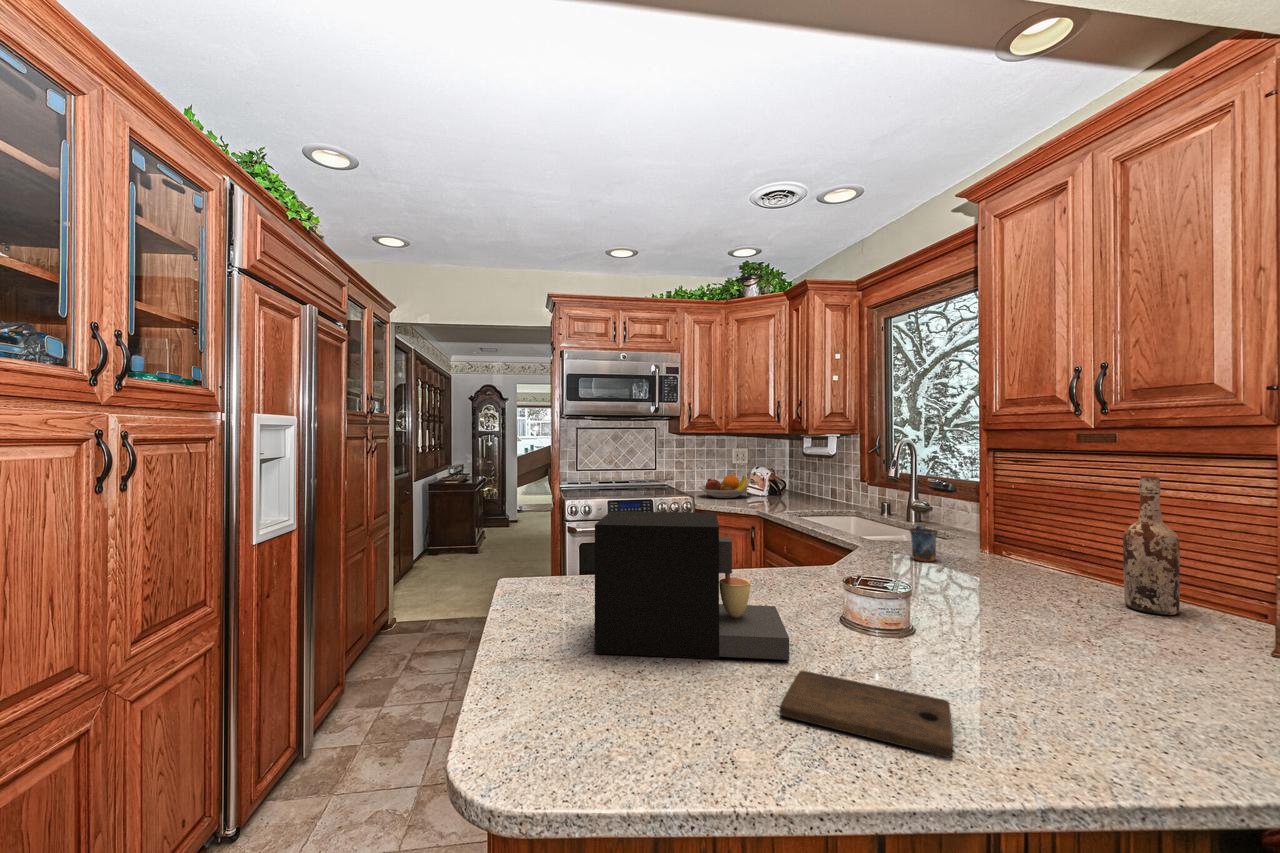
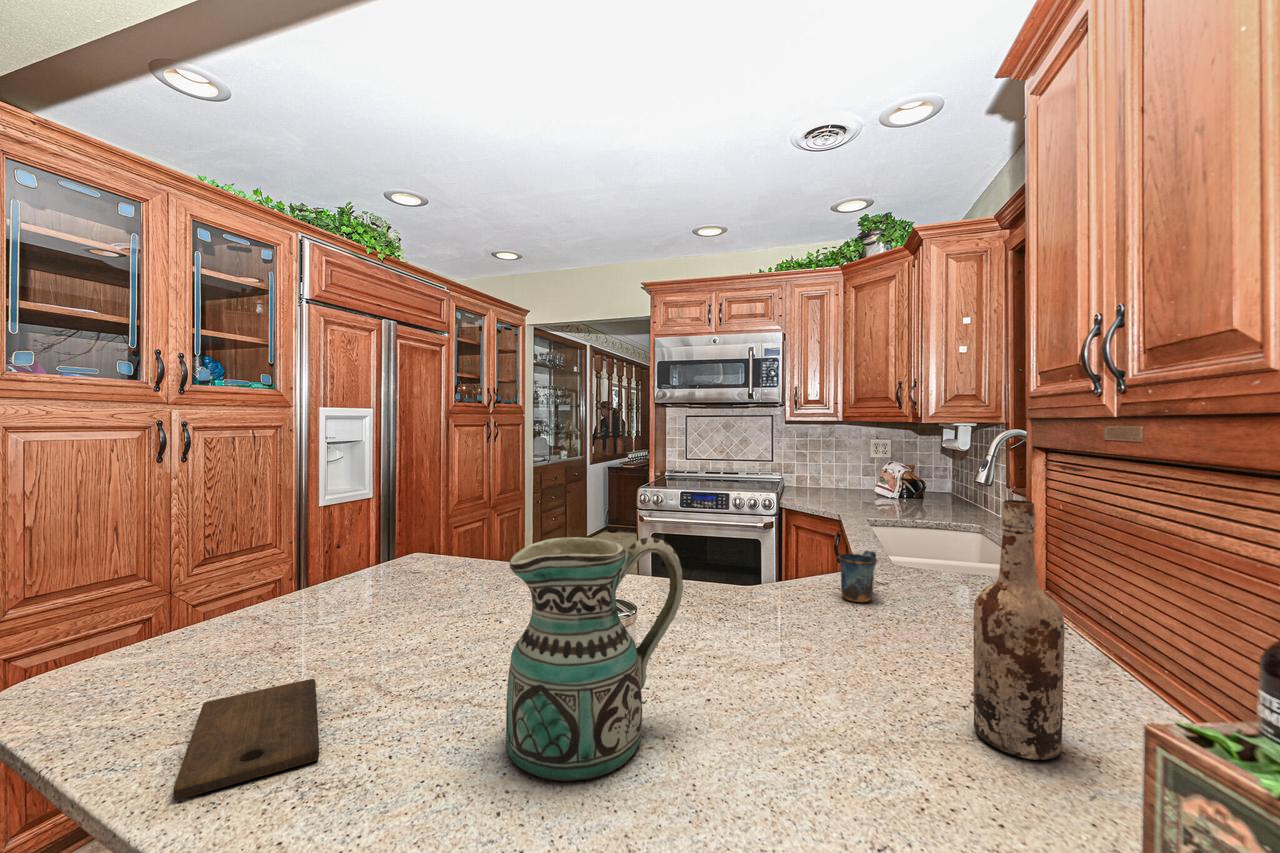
fruit bowl: present [699,475,749,498] -> none [807,472,871,499]
coffee maker: present [595,511,789,660] -> none [271,497,454,668]
ceramic pitcher: none [966,512,1085,678] -> present [506,537,683,781]

